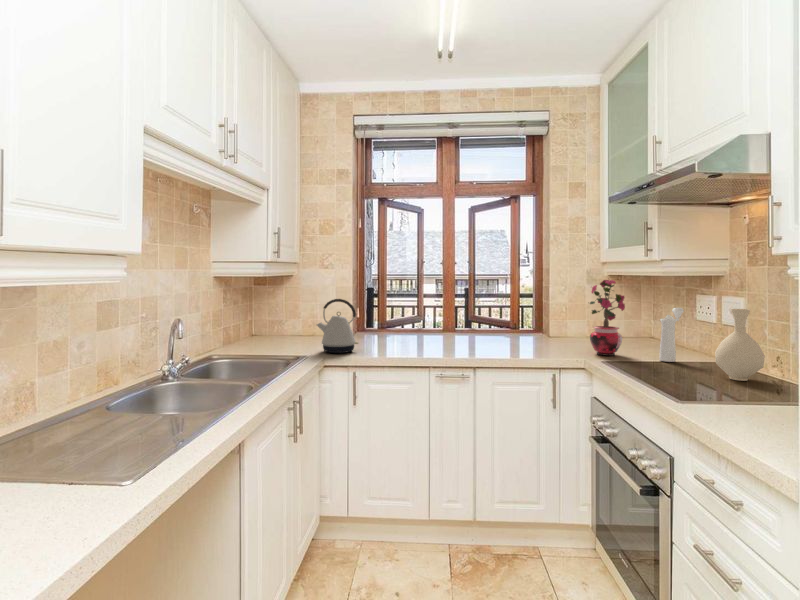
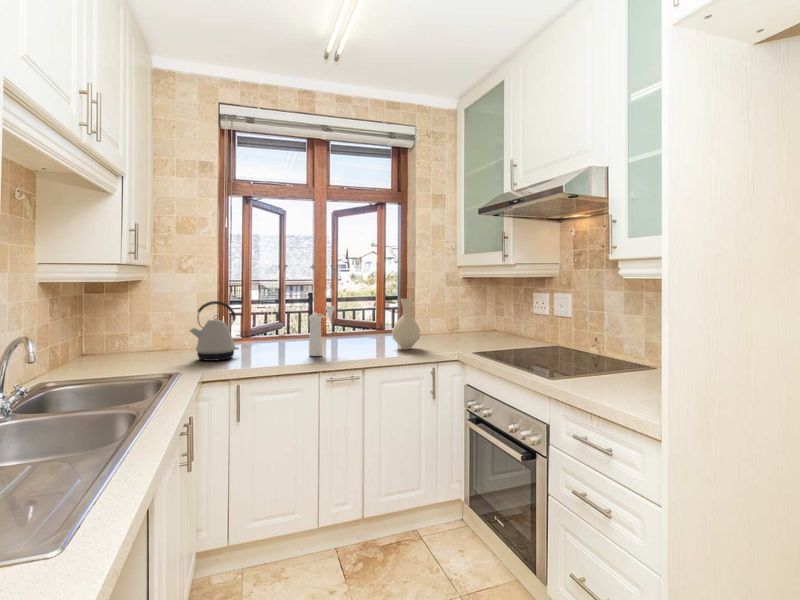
potted plant: present [590,280,625,356] -> none [452,279,488,347]
pepper mill: present [659,308,684,362] -> present [309,306,335,356]
vase: present [715,309,765,381] -> present [392,299,420,349]

